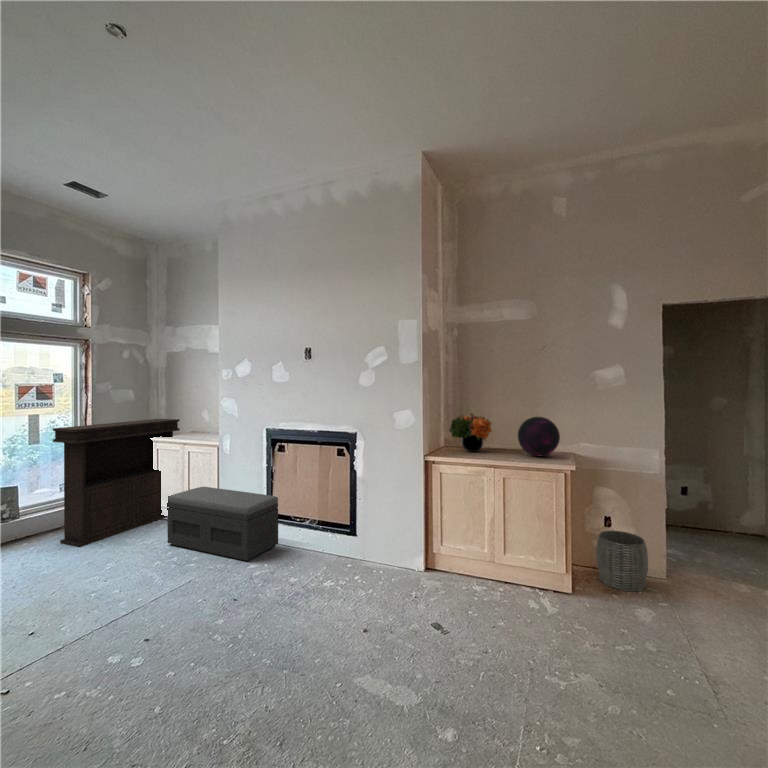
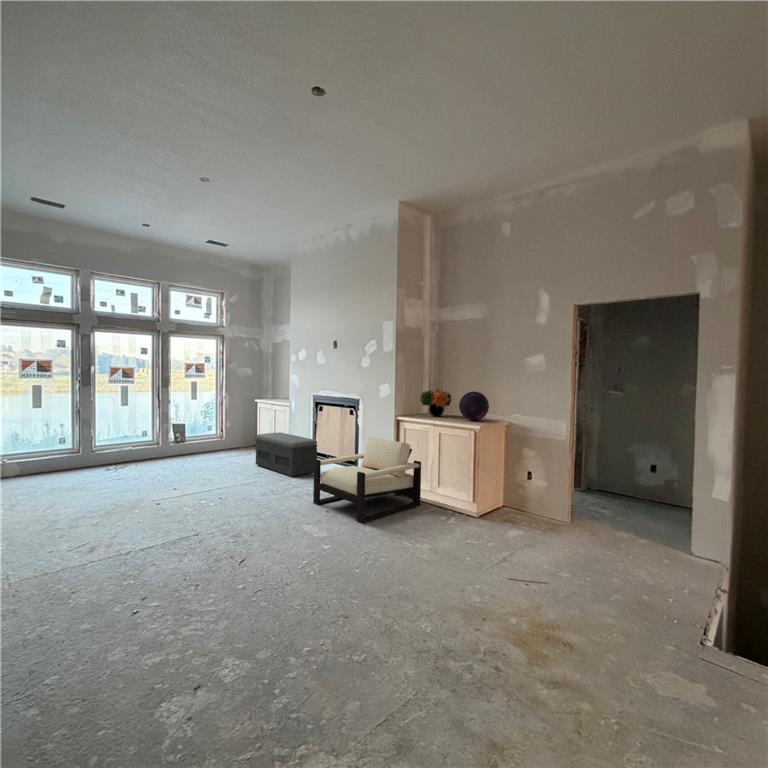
console table: present [53,419,180,547] -> none [200,388,275,461]
armchair: none [329,490,485,654] -> present [313,436,421,524]
woven basket: present [596,531,648,592] -> none [507,480,543,522]

